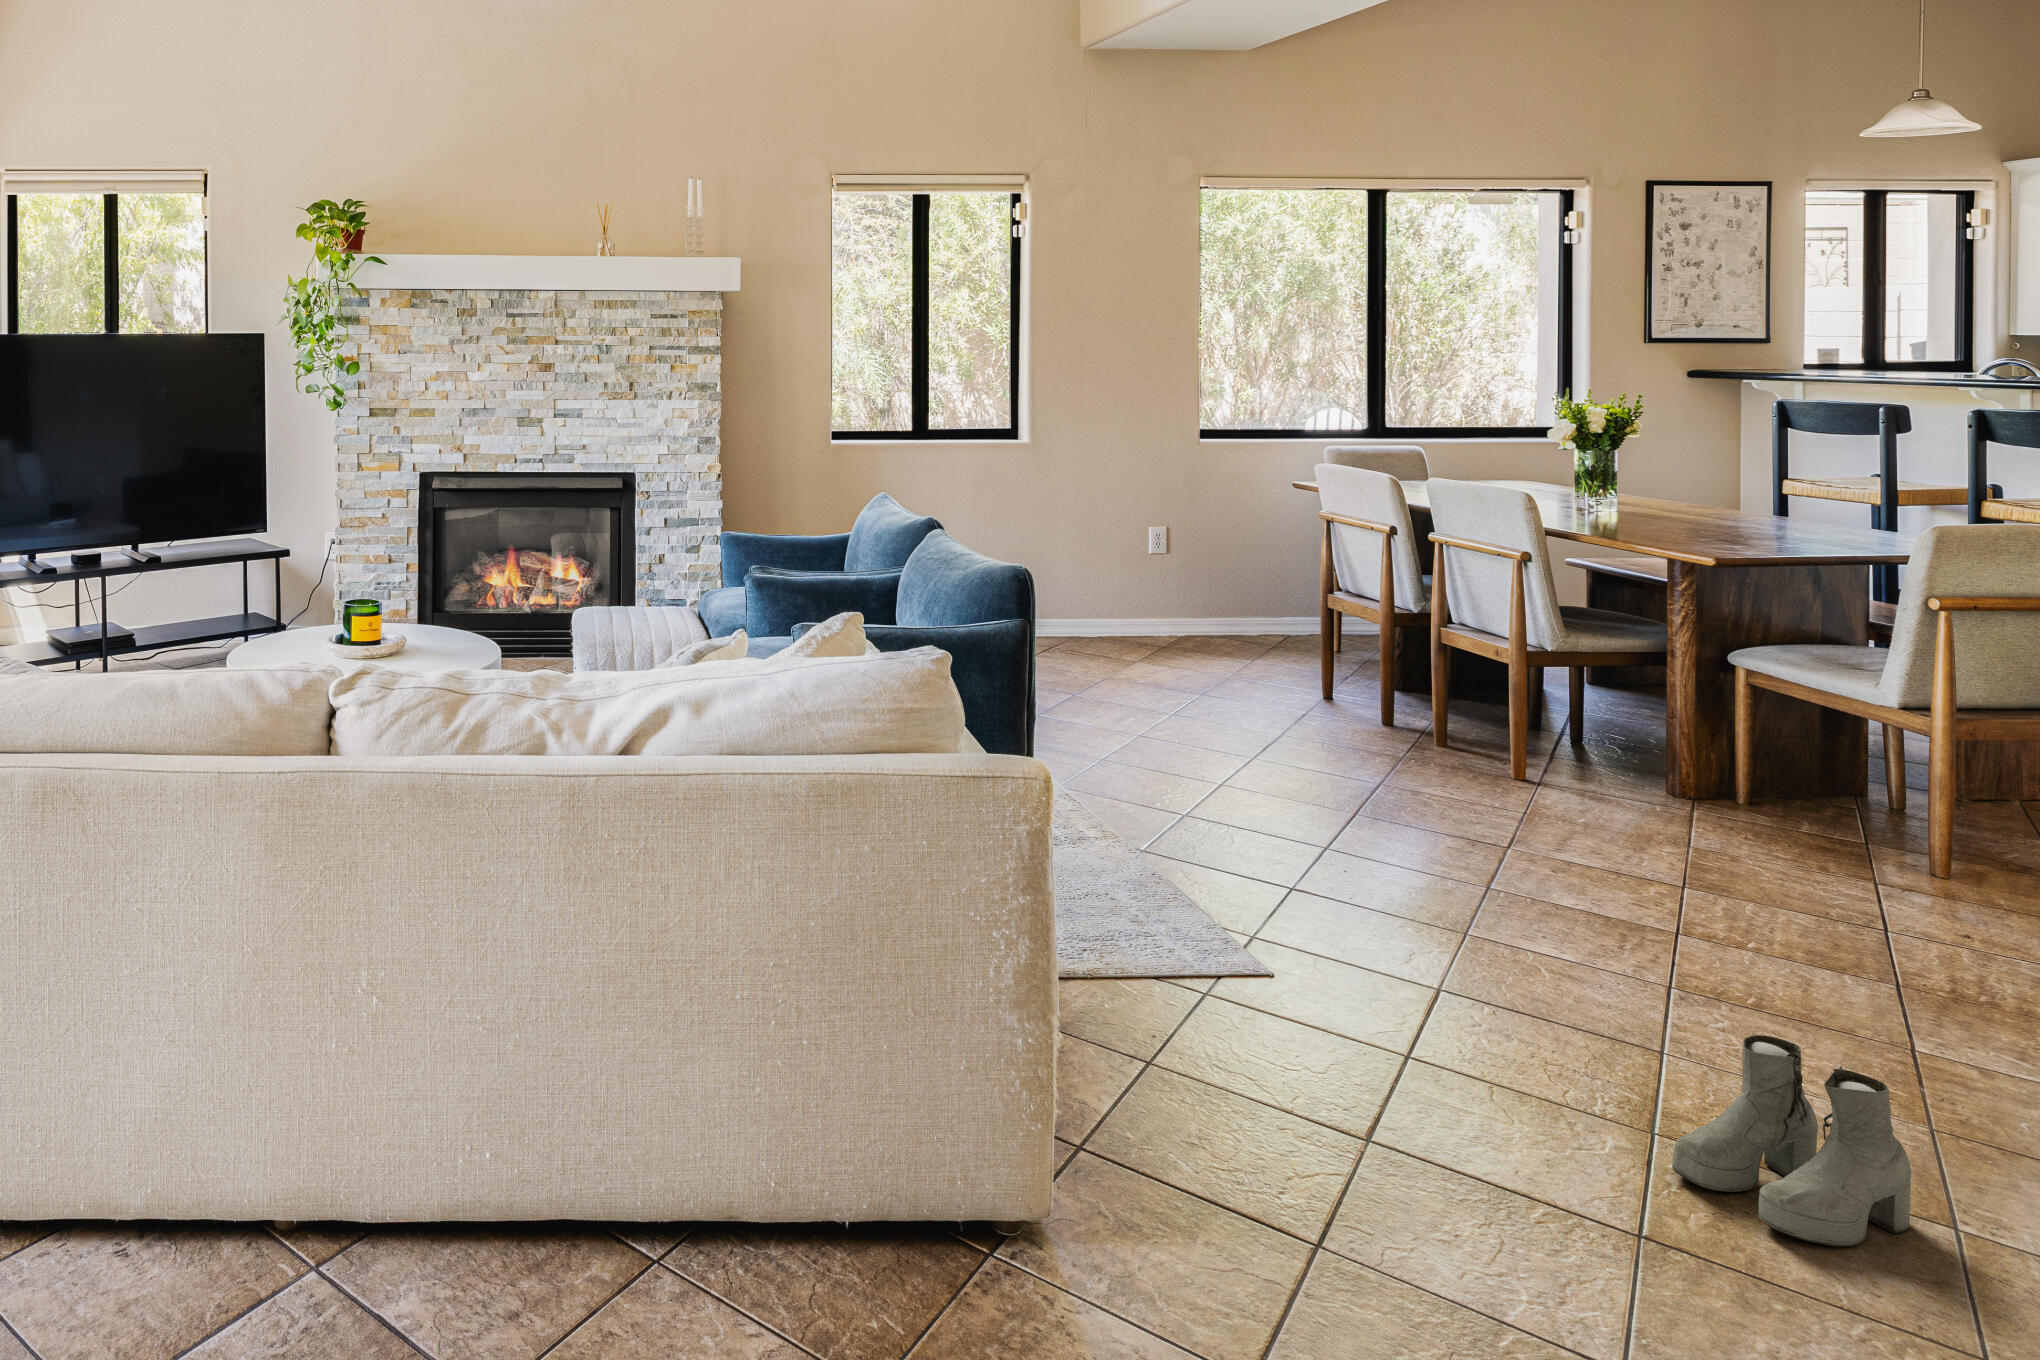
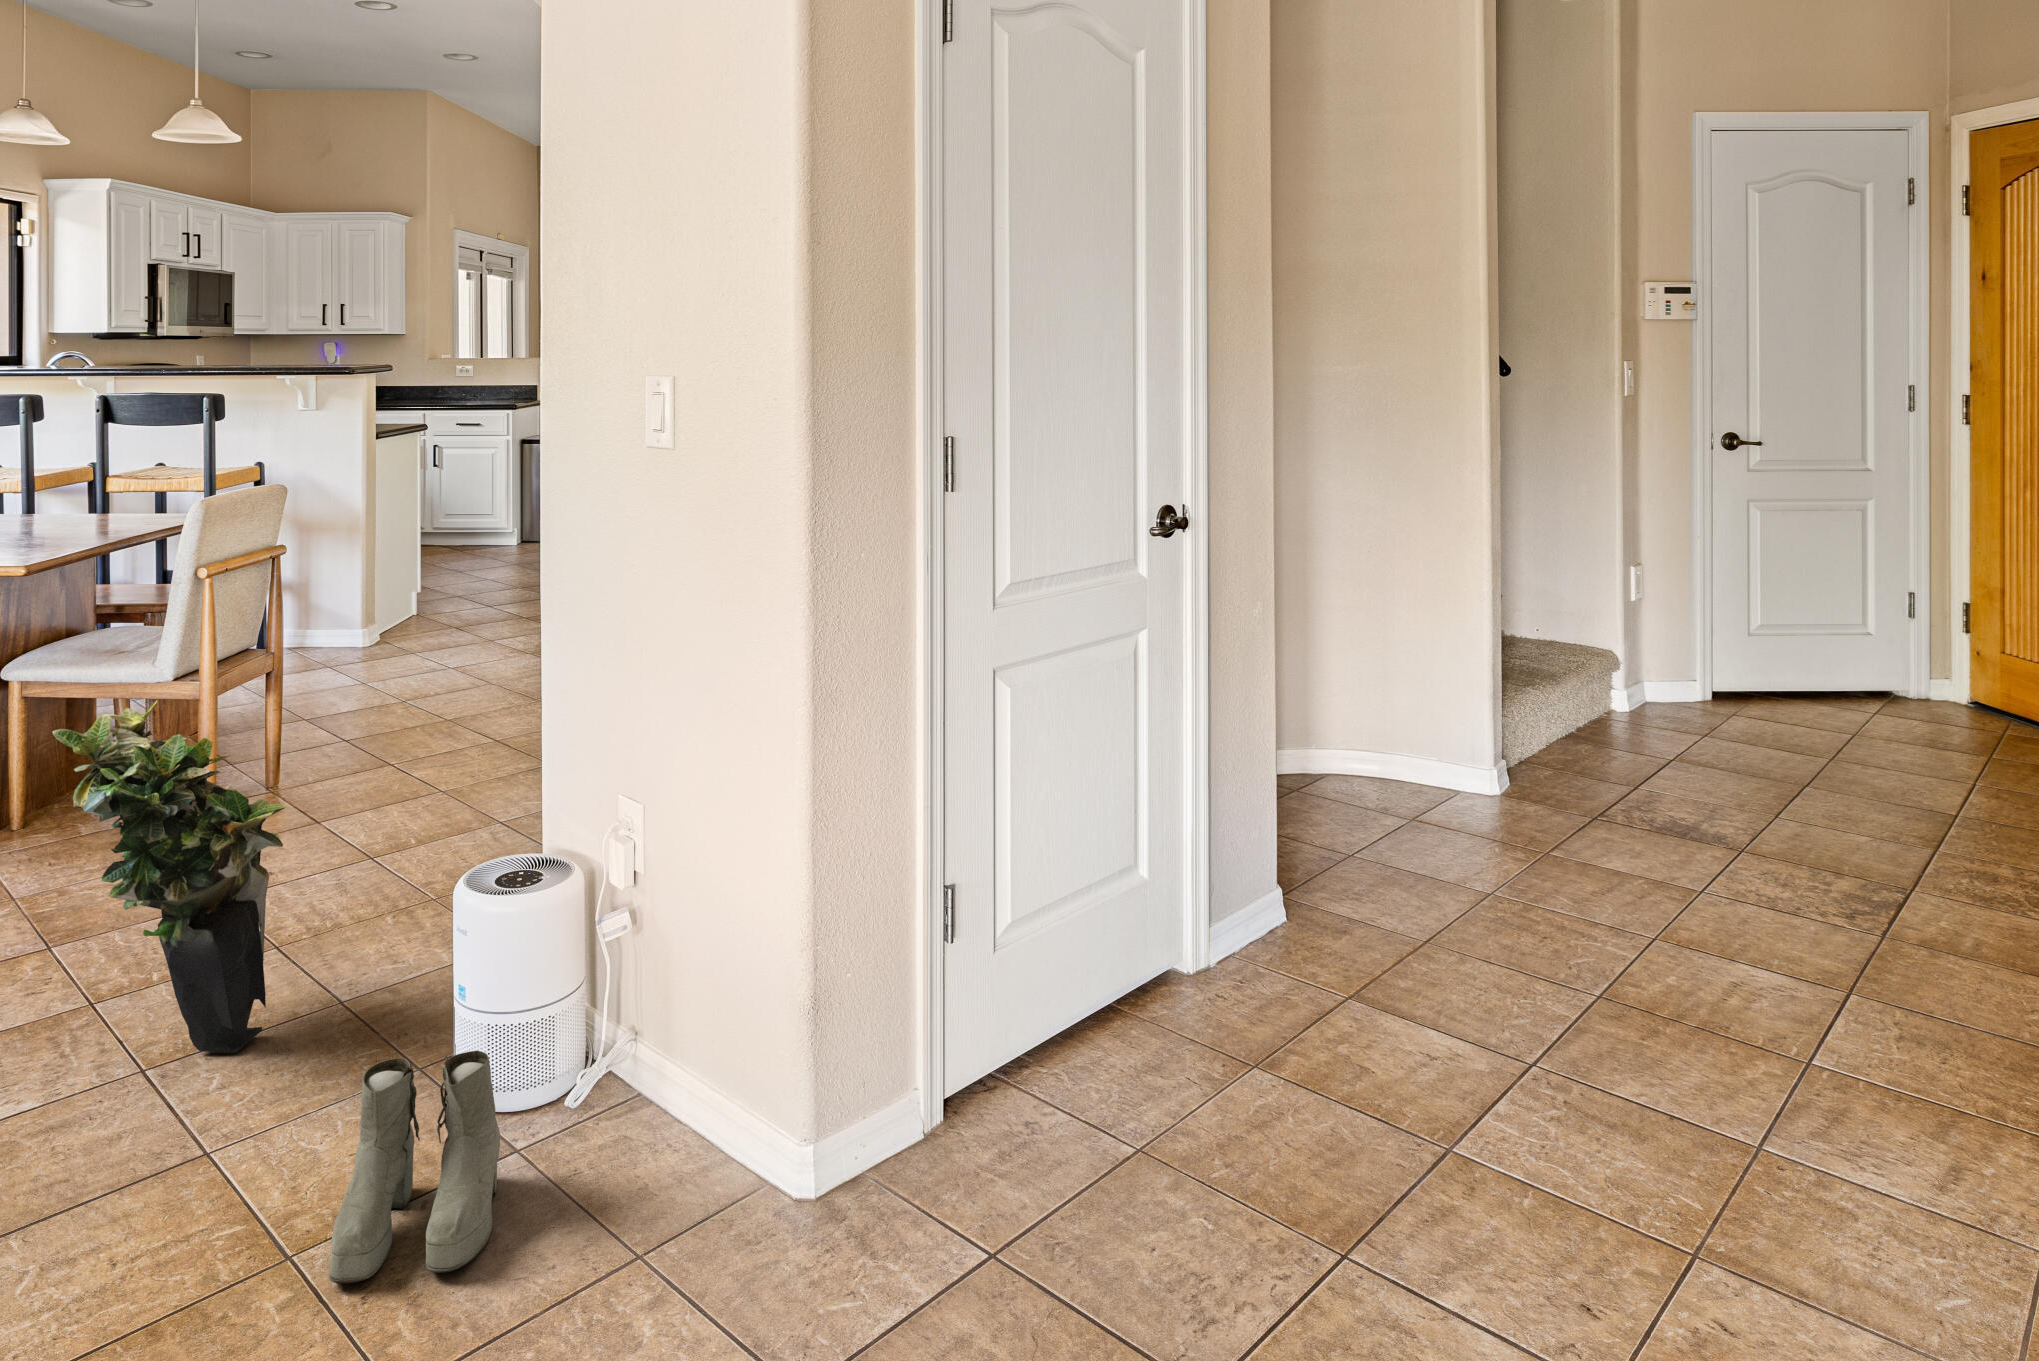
potted plant: none [1616,682,1841,1019] -> present [53,701,286,1054]

